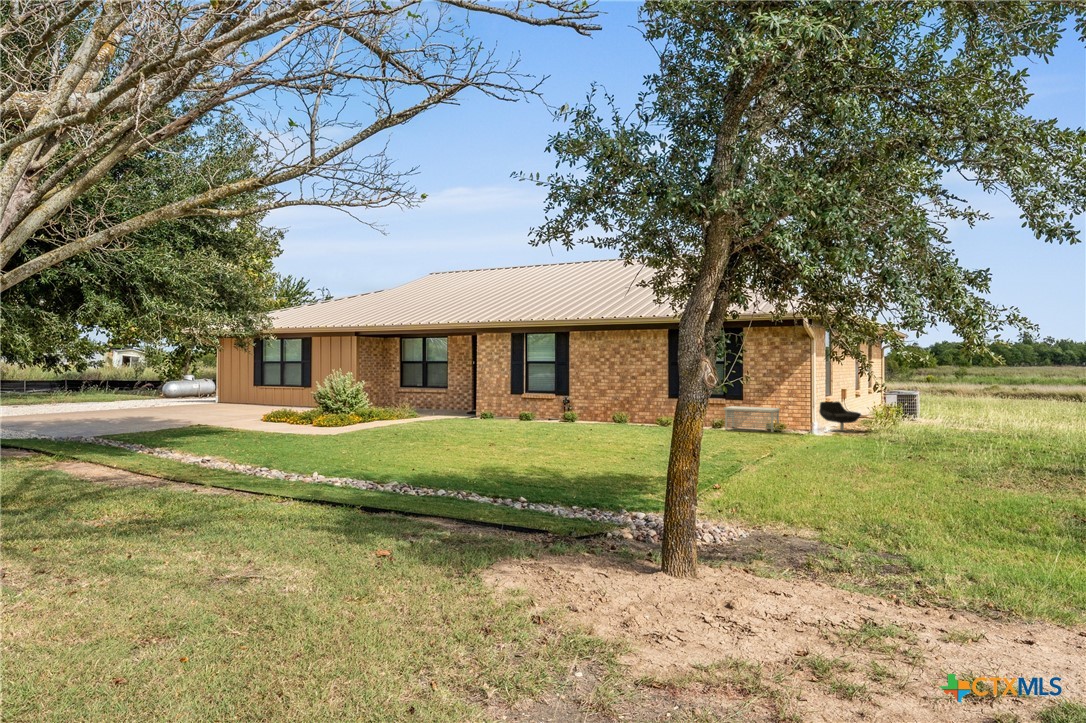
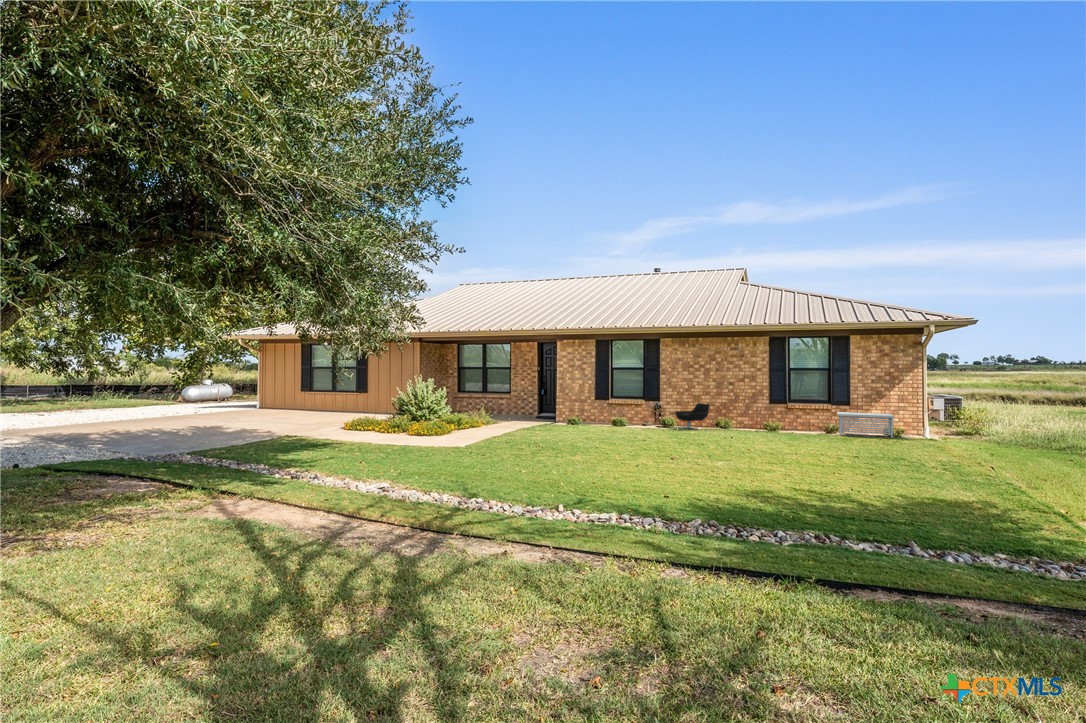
lounge chair: present [819,401,861,430] -> present [675,403,710,428]

